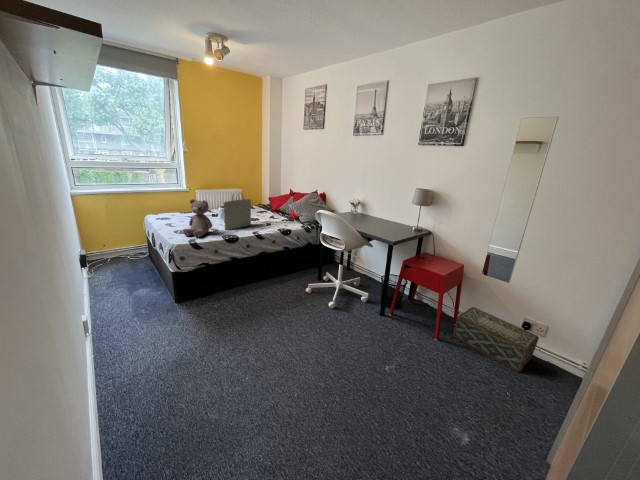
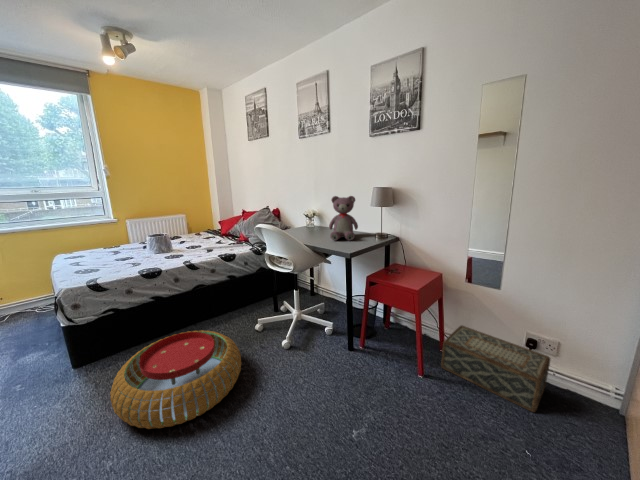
tote bag: present [224,192,251,230] -> none [143,214,187,263]
teddy bear: present [183,199,212,237] -> present [329,196,358,241]
pouf: none [217,286,303,348] -> present [110,330,241,429]

